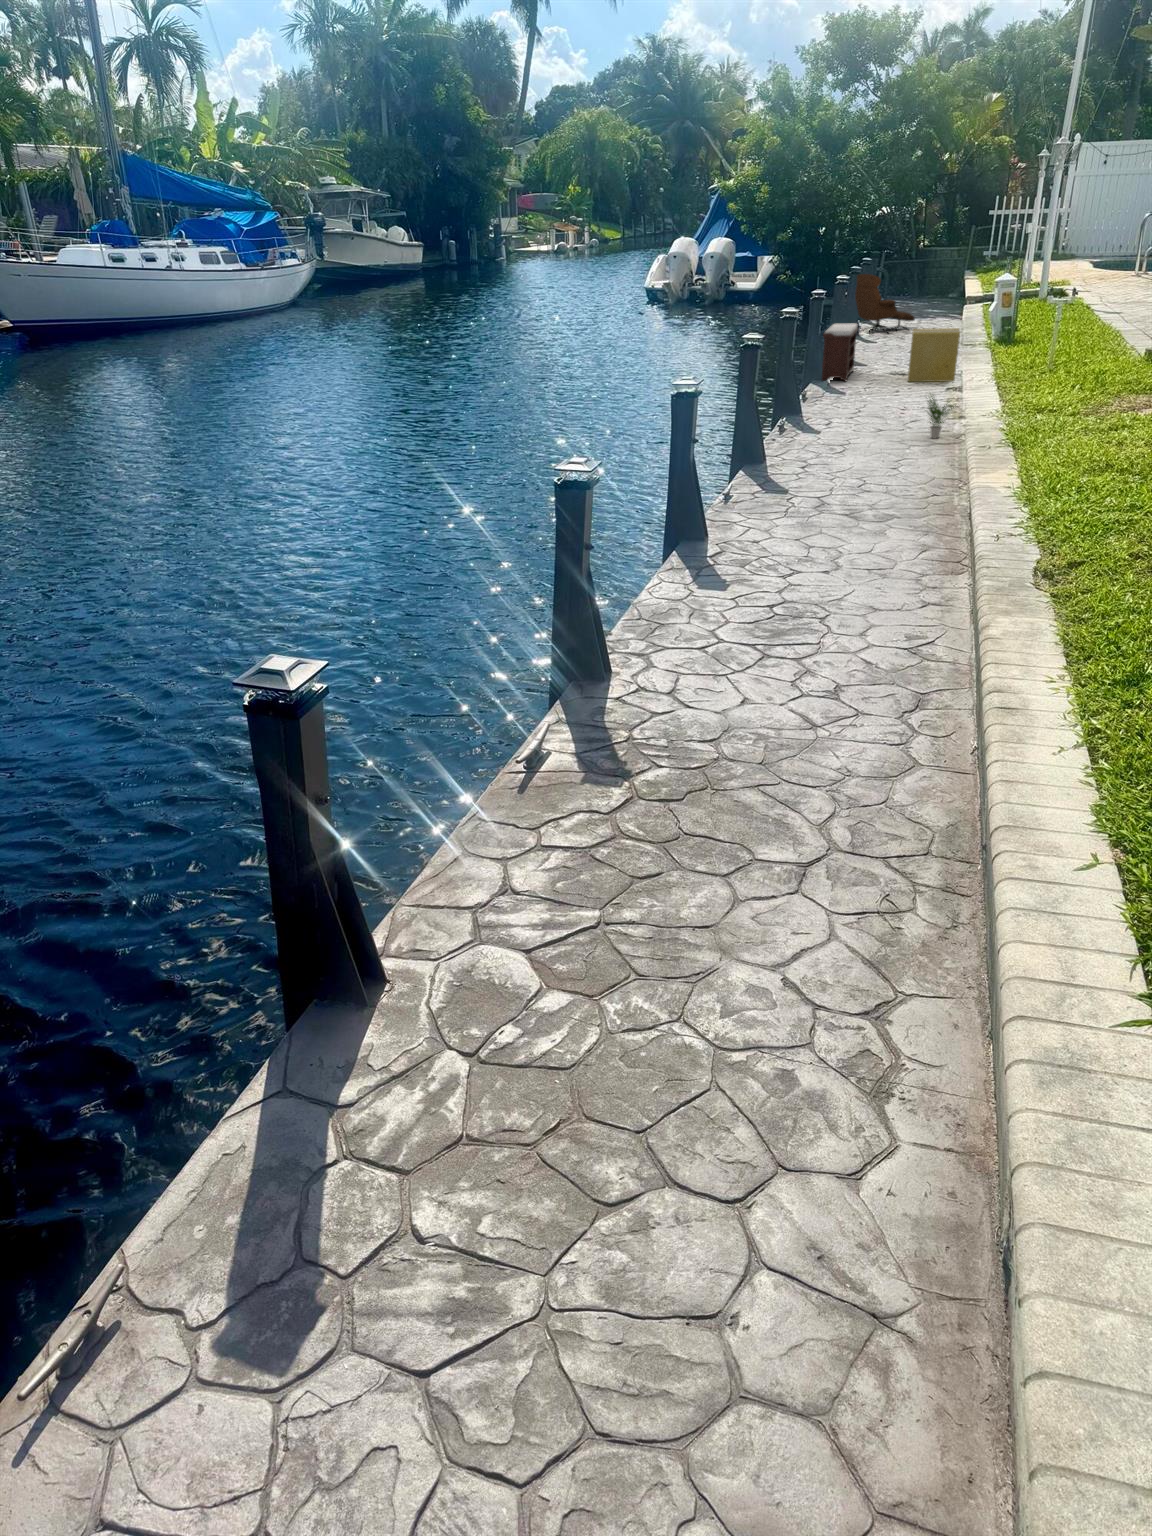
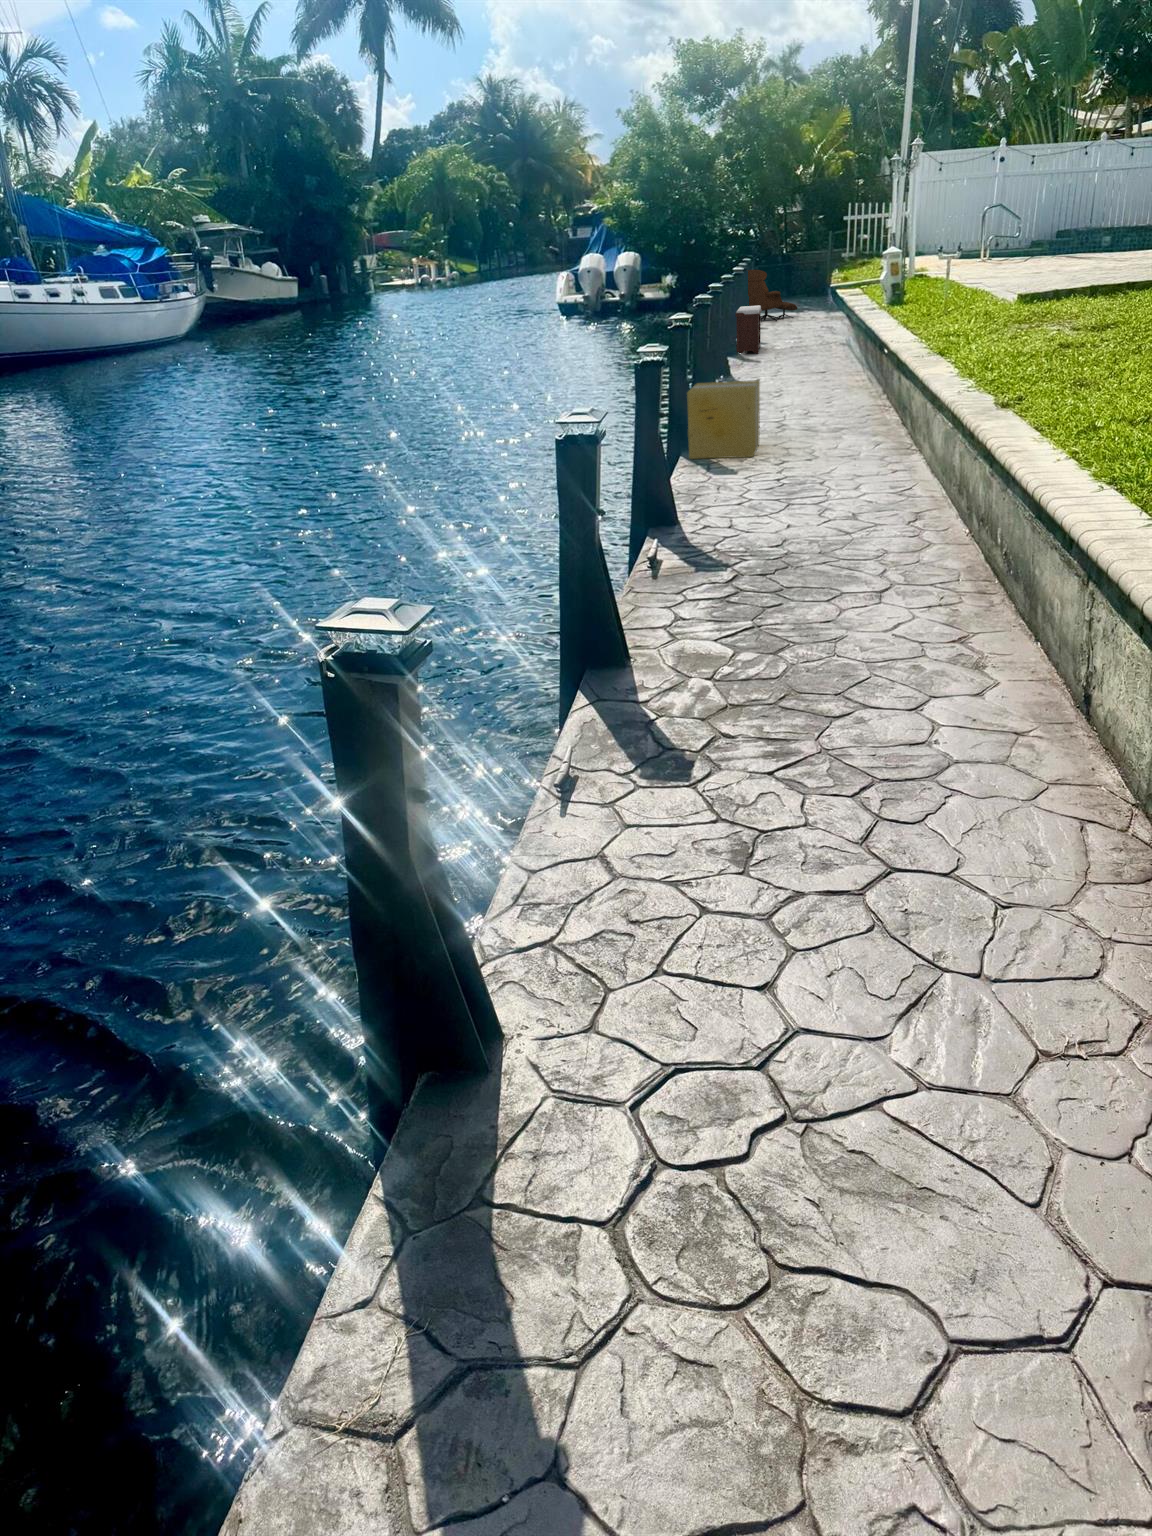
cardboard box: present [908,328,960,382] -> present [687,381,760,459]
potted plant: present [928,396,956,438] -> none [833,344,868,383]

